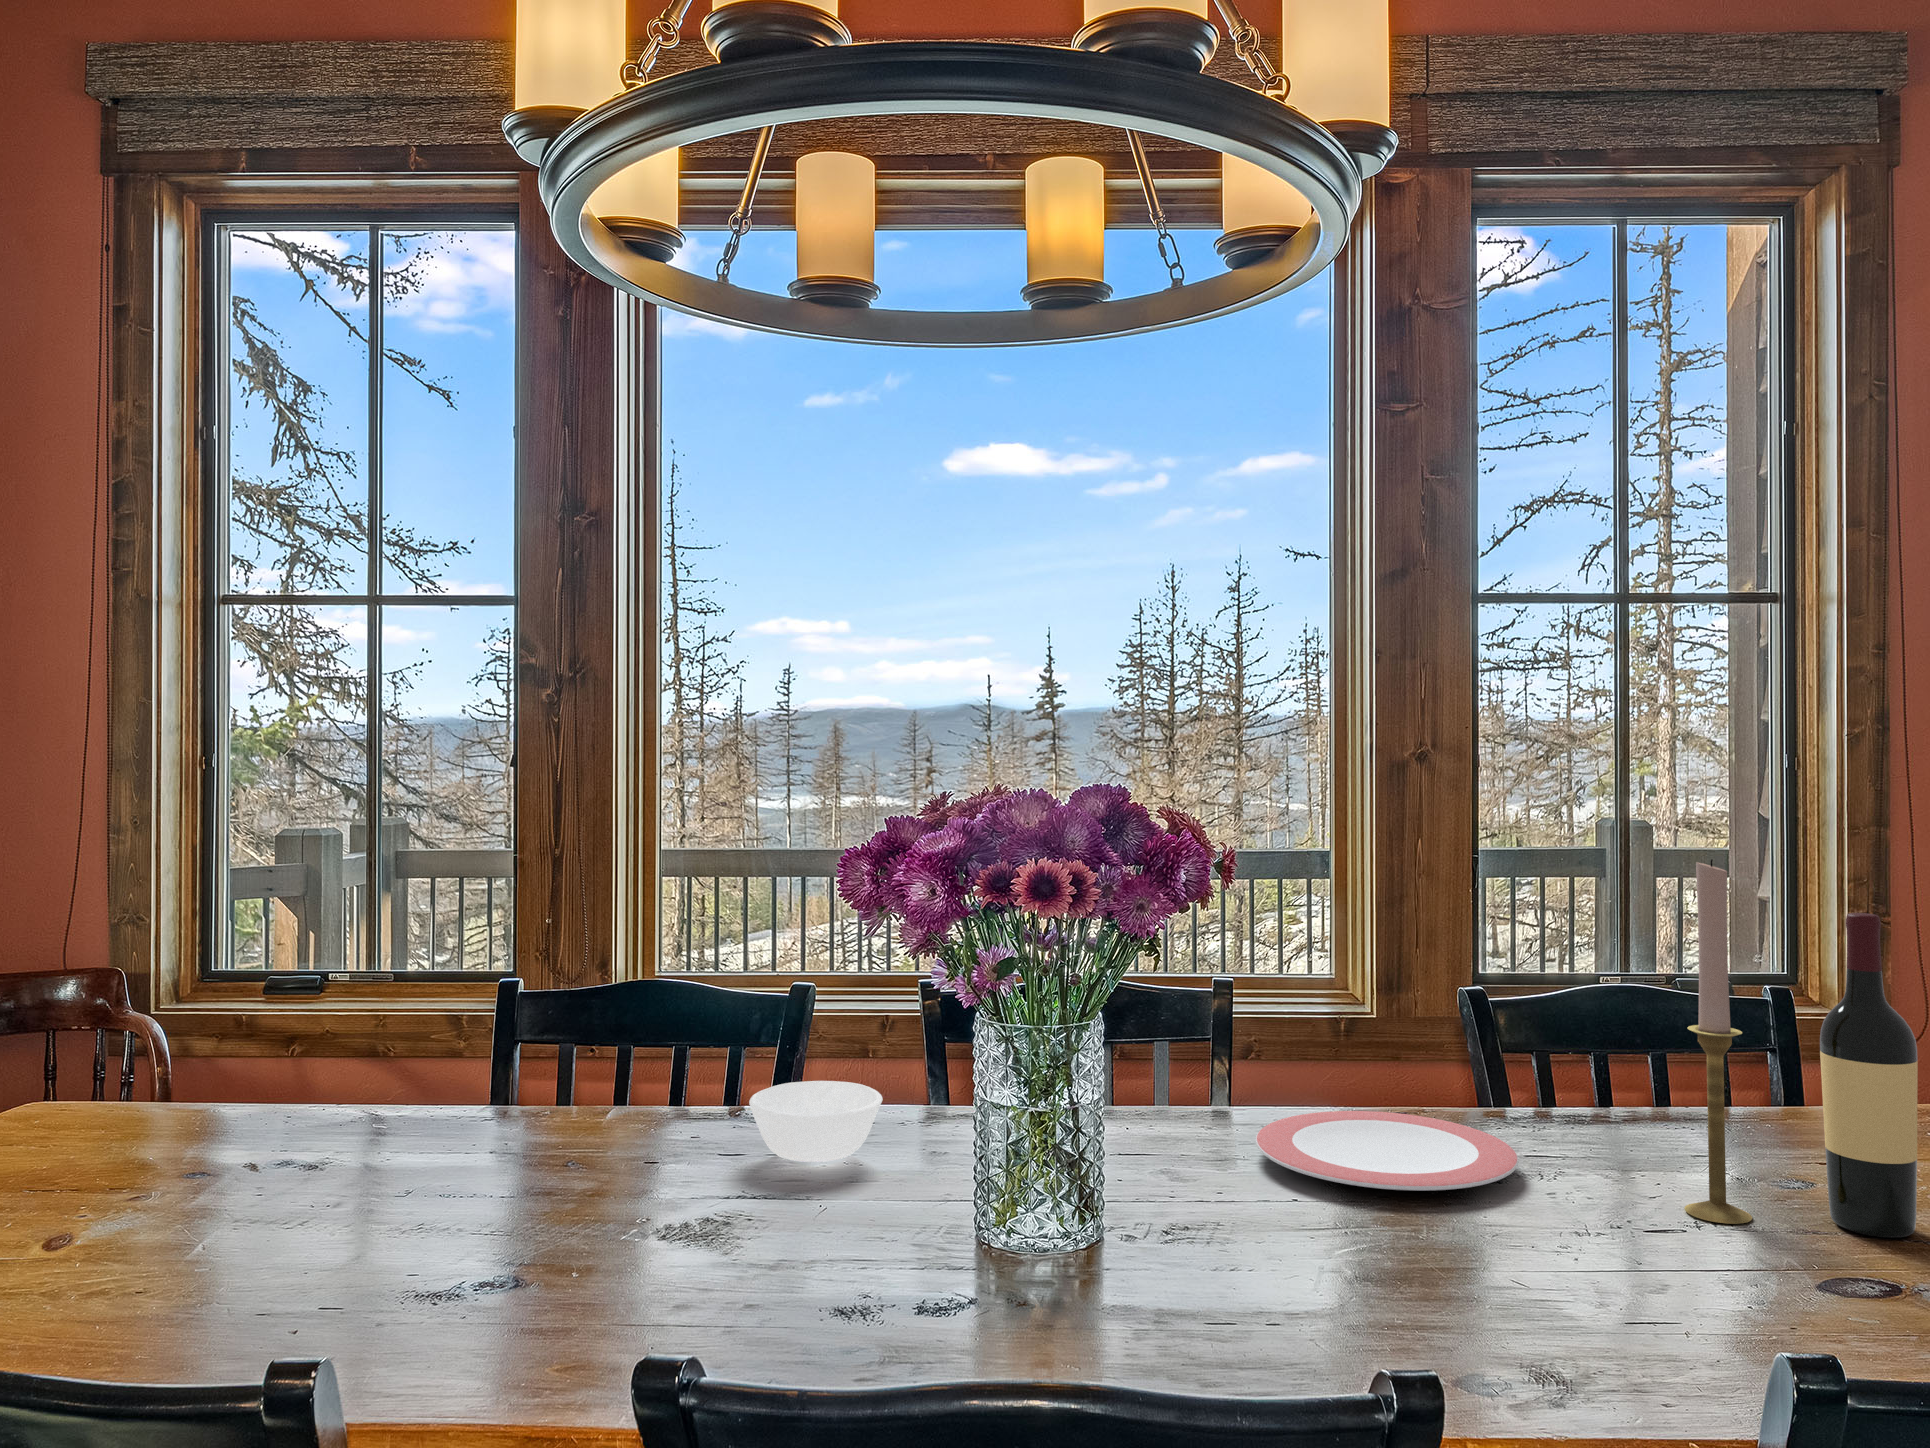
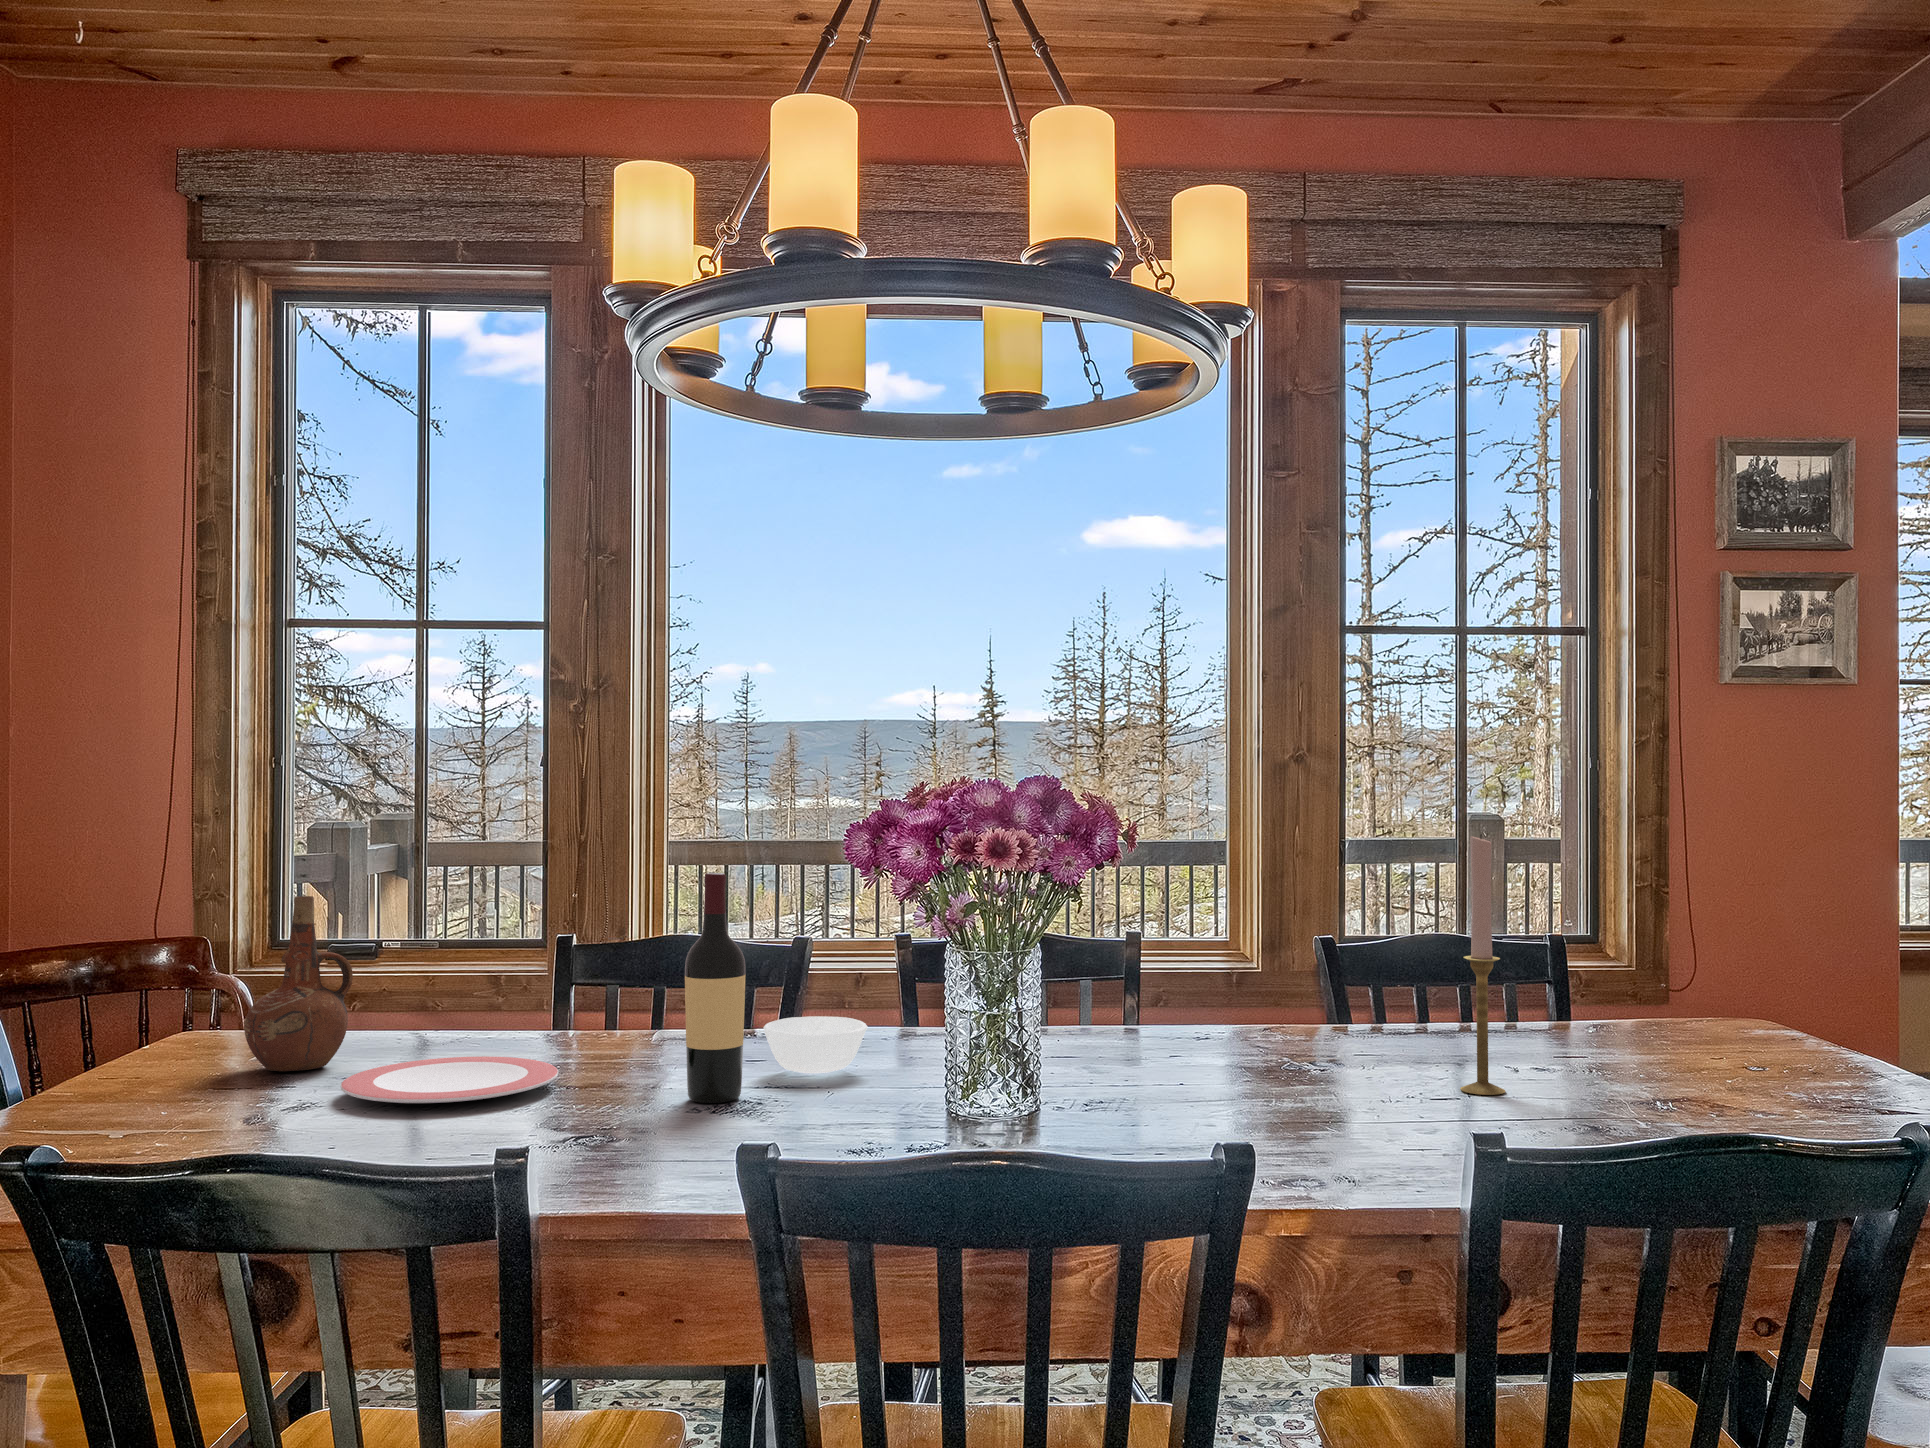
wine bottle: present [1820,913,1918,1238] -> present [685,873,746,1103]
ceramic pitcher: none [114,925,257,1145] -> present [244,896,353,1071]
plate: present [1256,1111,1518,1191] -> present [340,1056,558,1103]

